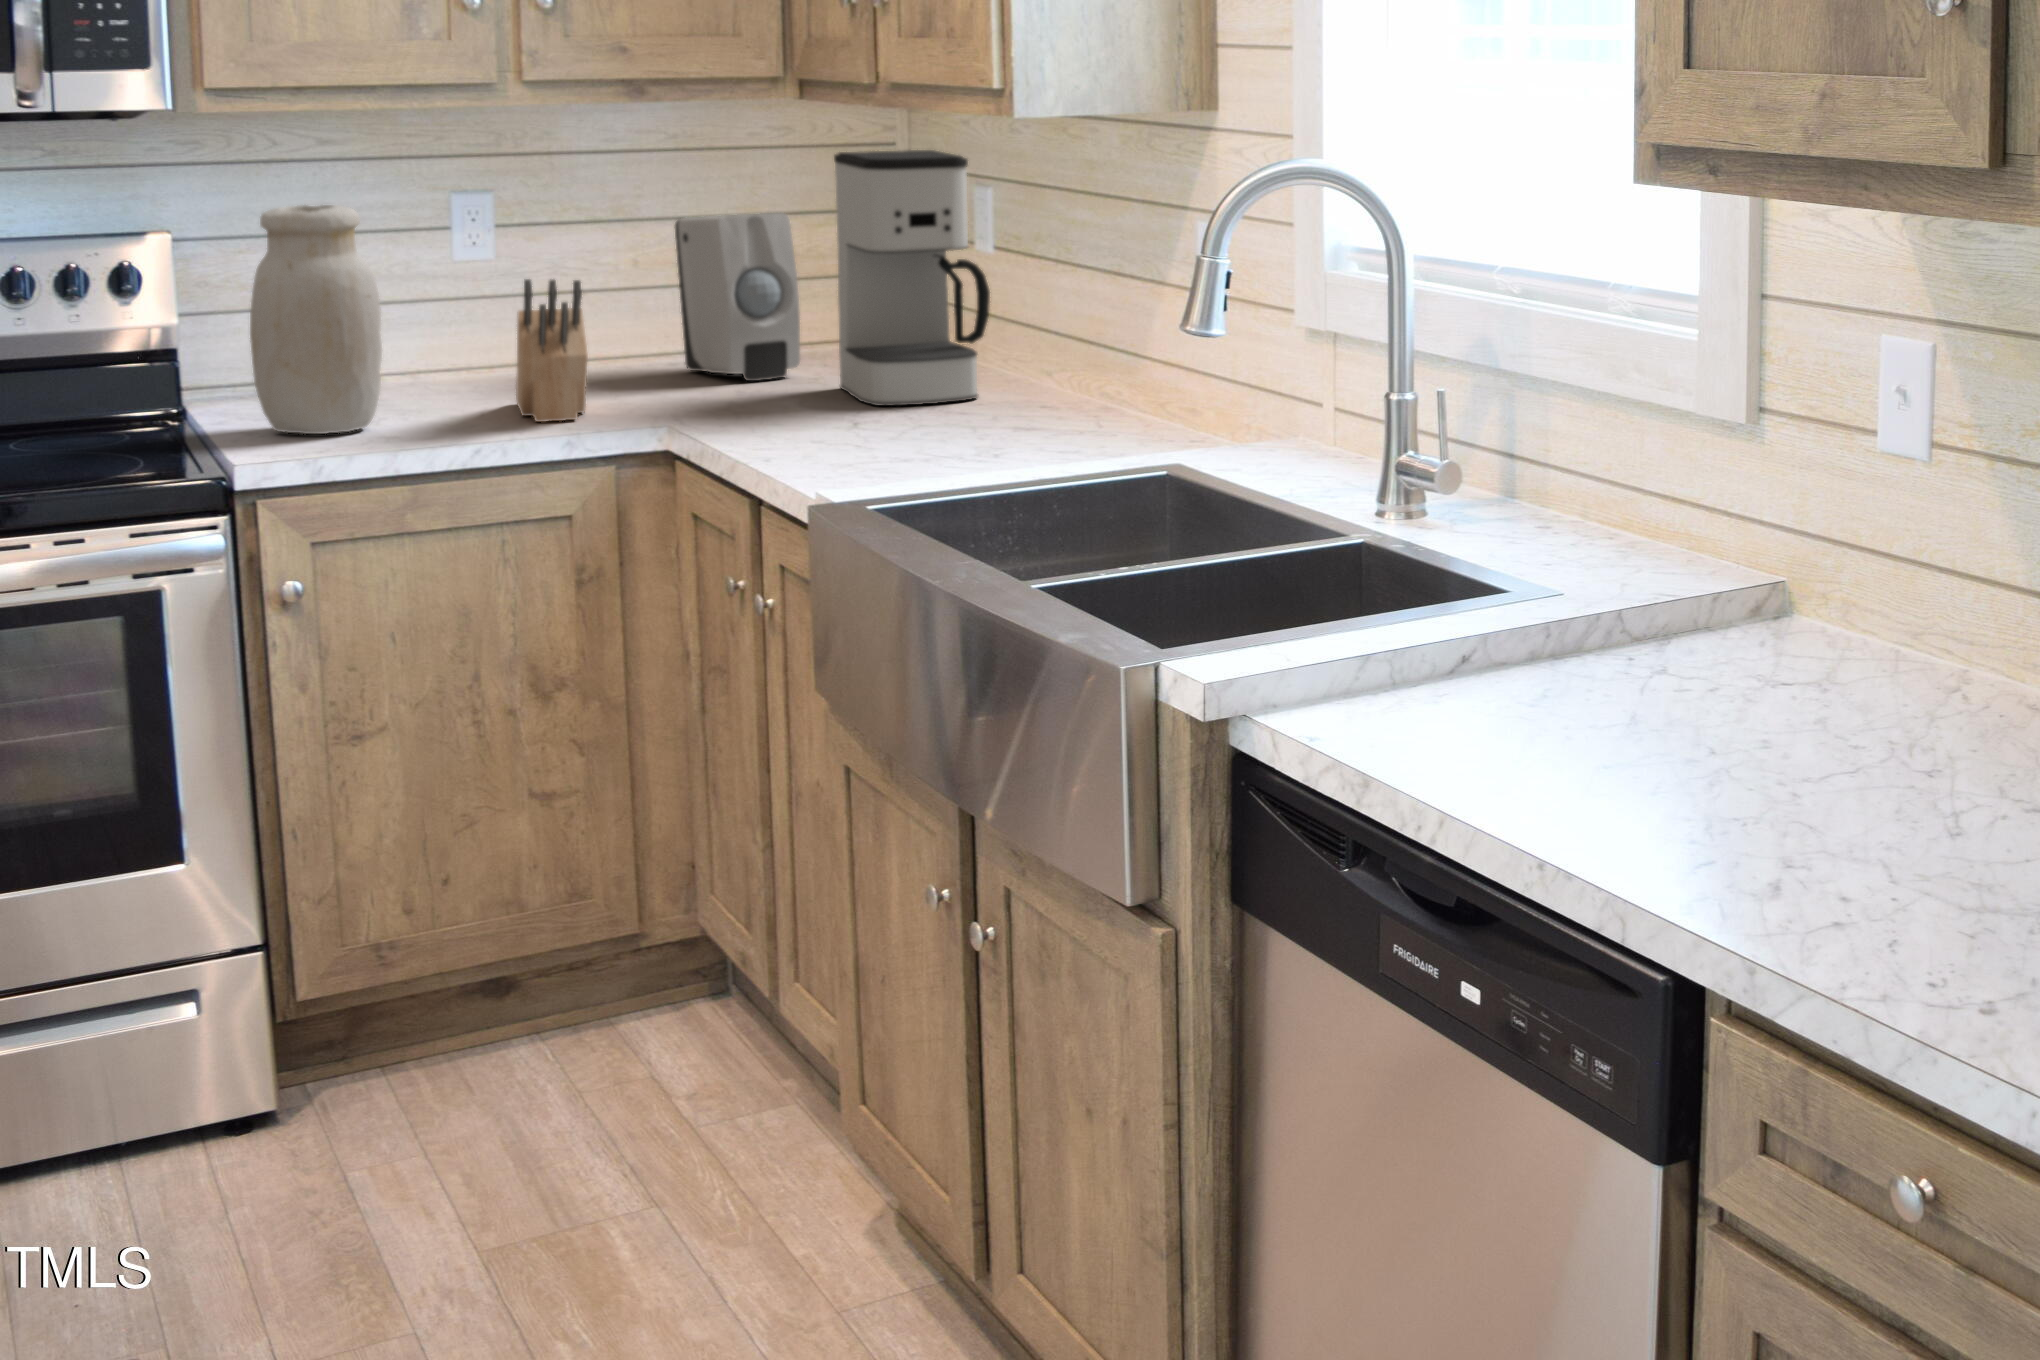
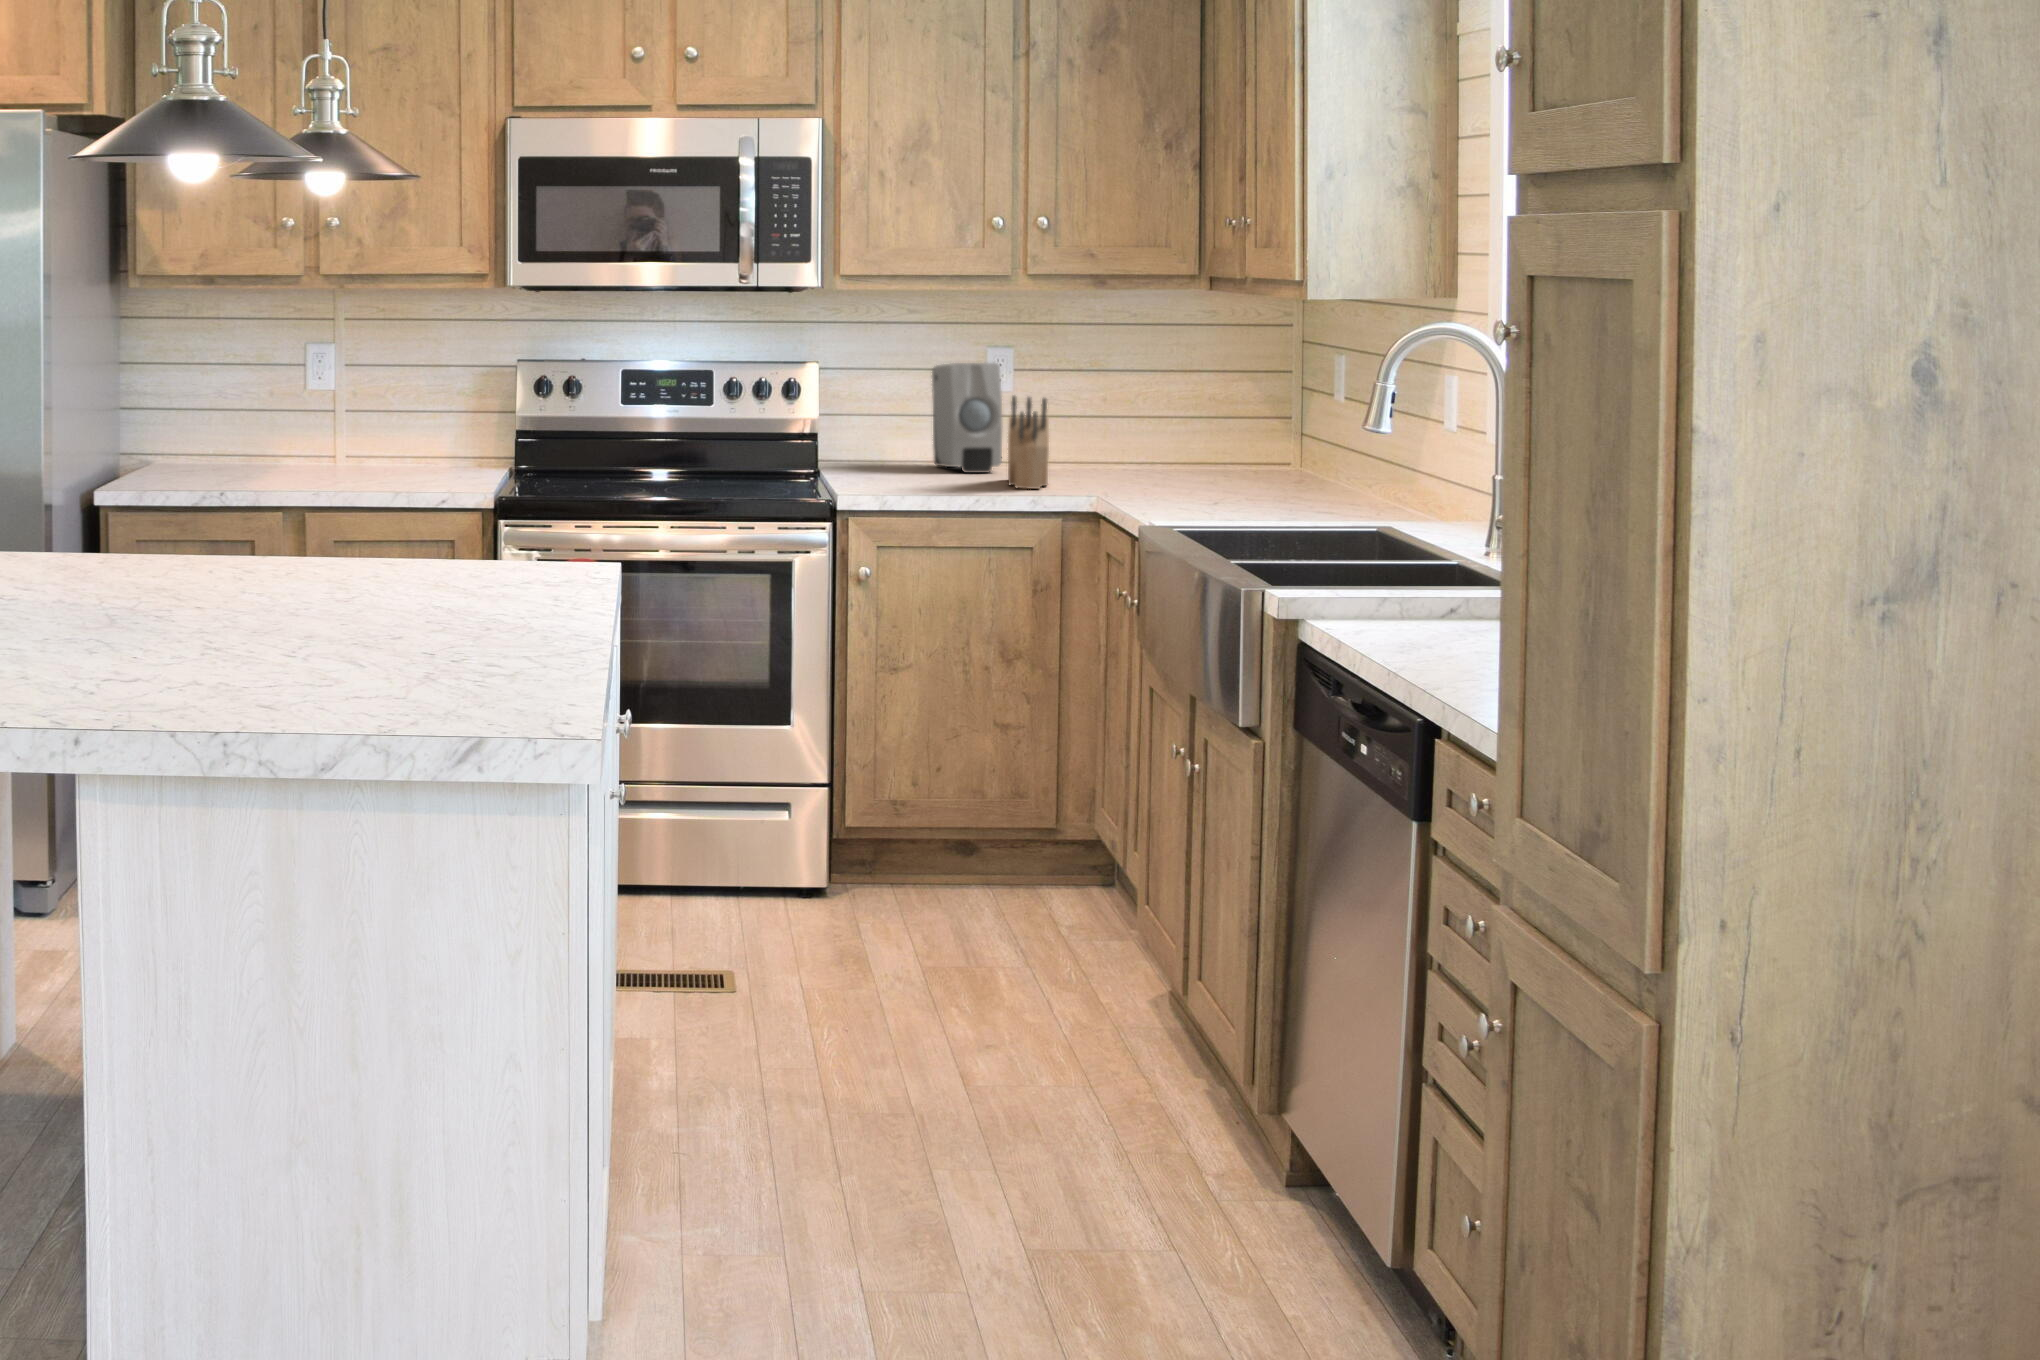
coffee maker: present [834,150,990,406] -> none [1222,324,1331,498]
jar: present [250,205,382,434] -> none [854,346,928,485]
soap dispenser: present [675,213,800,381] -> present [932,363,1002,473]

